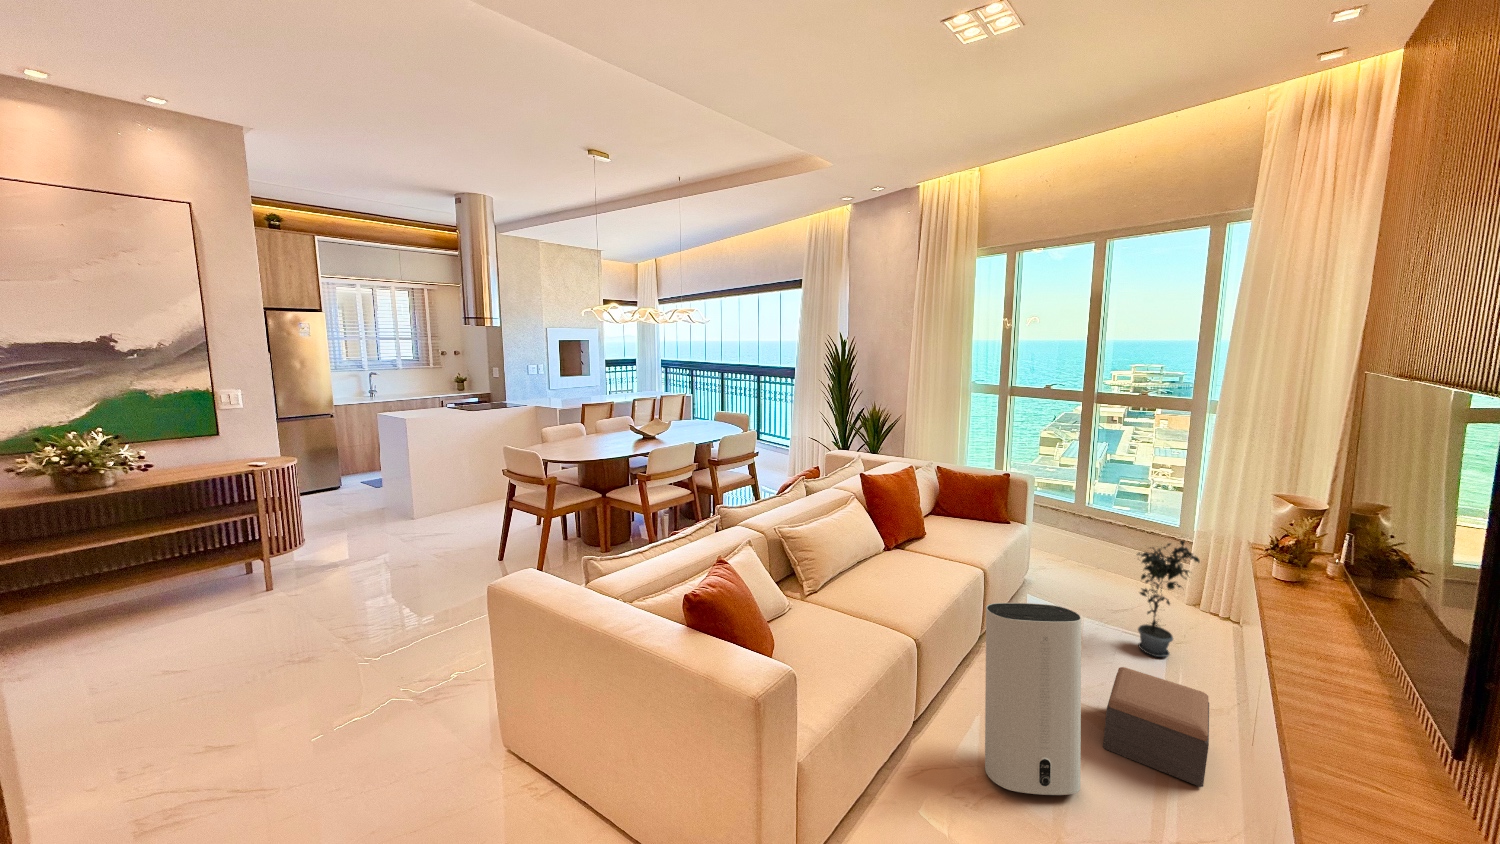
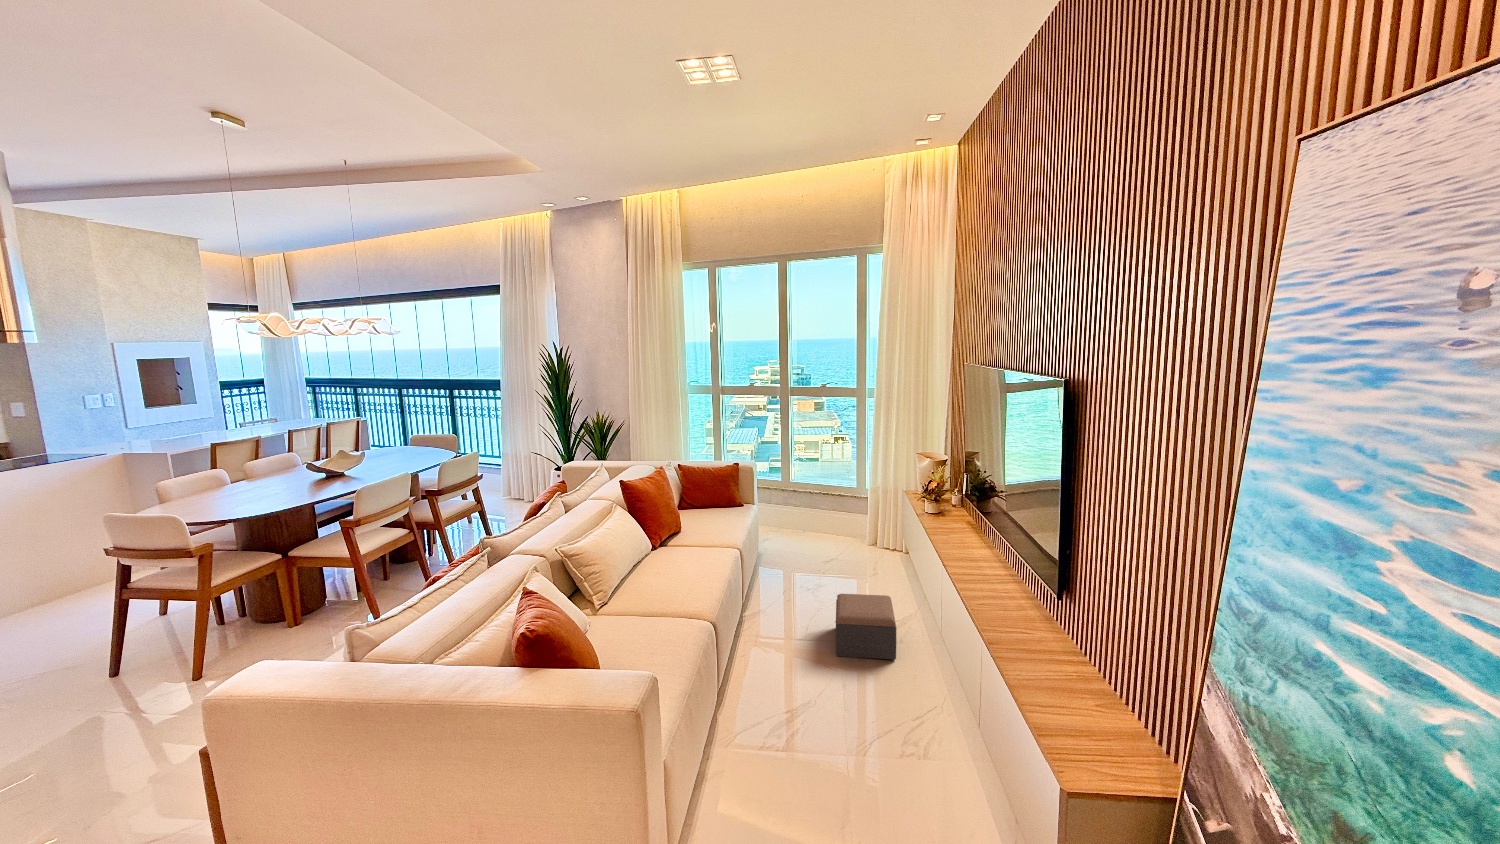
potted plant: present [1137,540,1200,657] -> none [833,493,873,584]
air purifier: present [985,603,1081,795] -> none [753,556,829,706]

